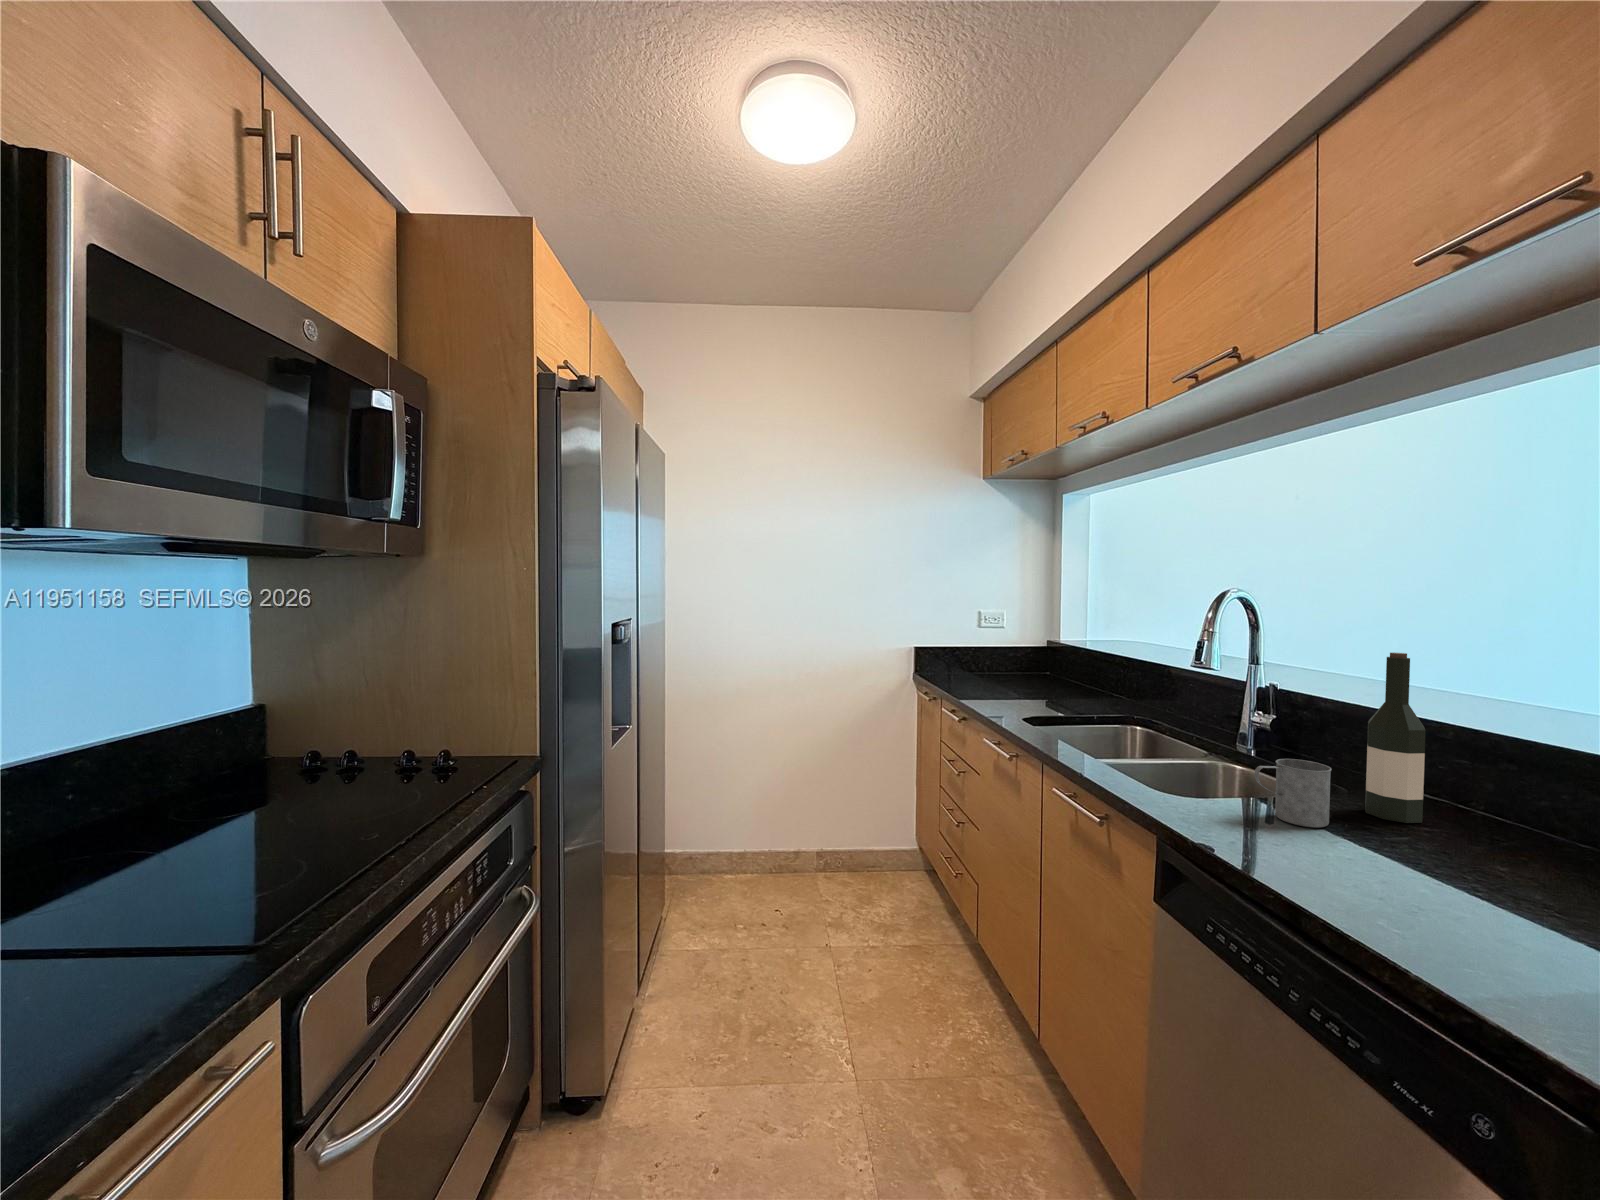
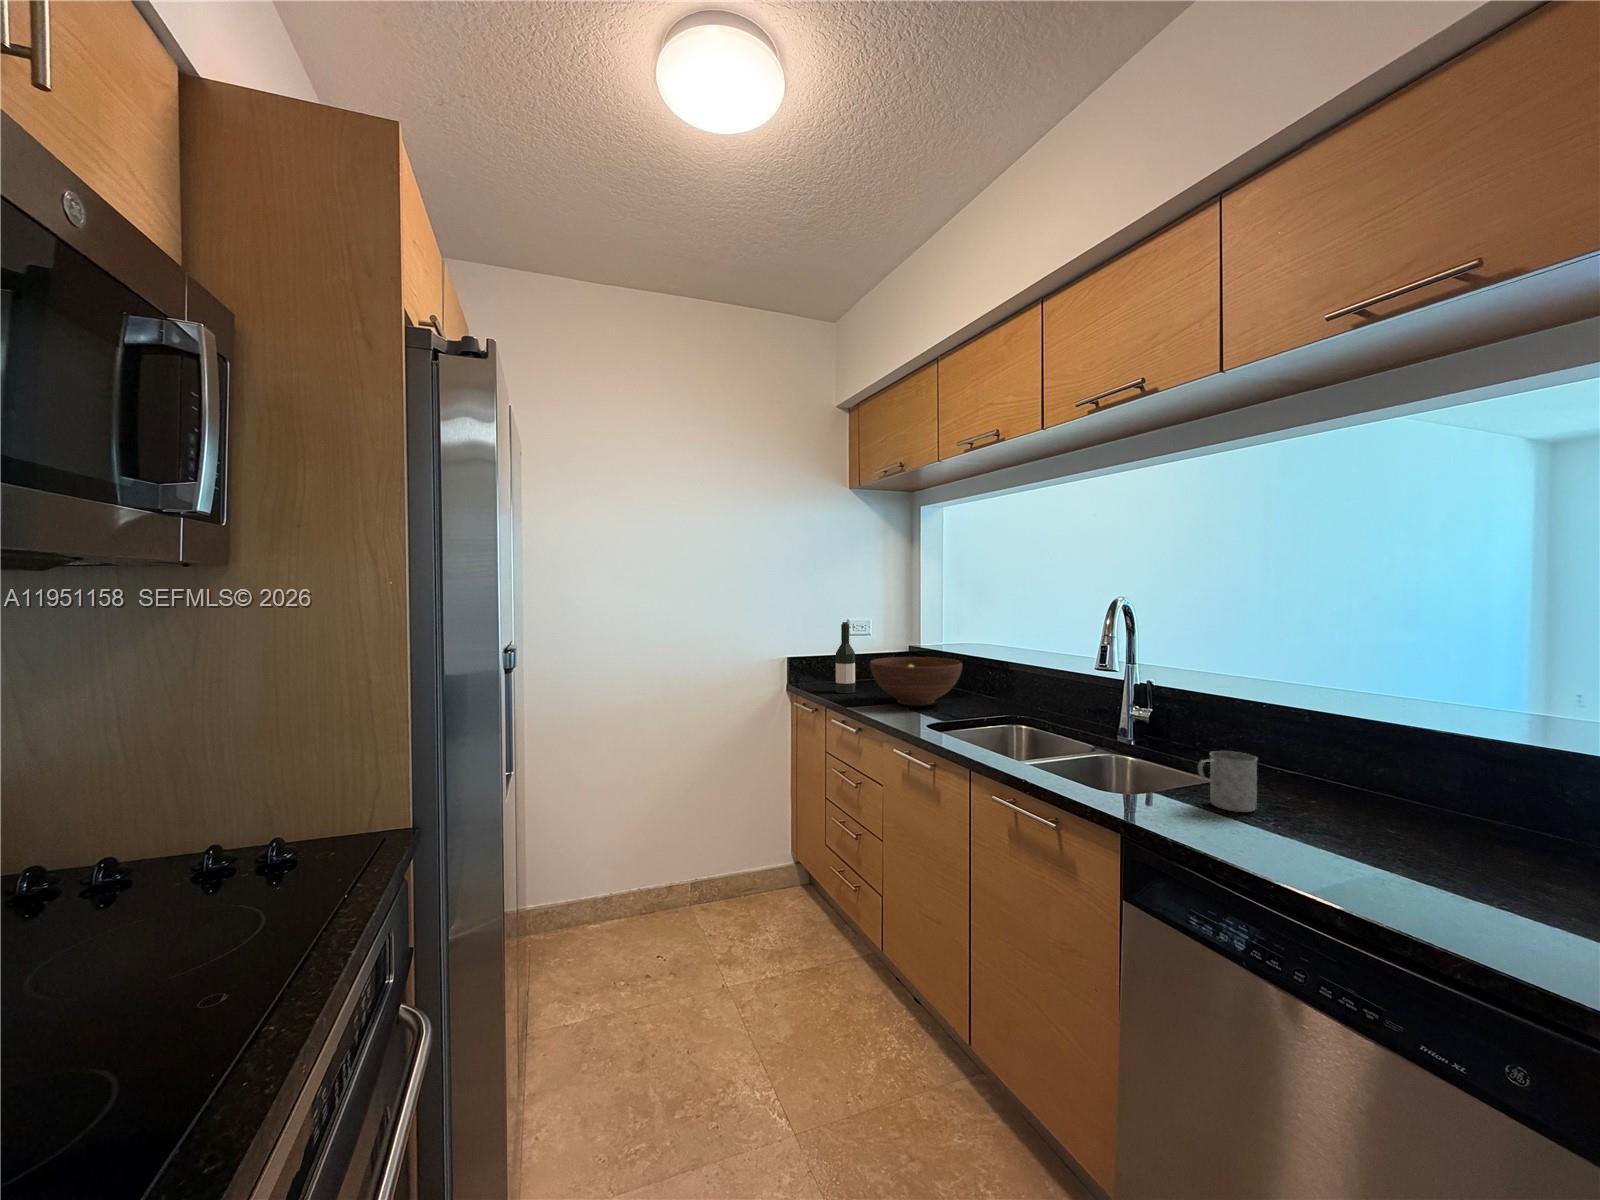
fruit bowl: none [986,650,1085,700] -> present [870,657,962,706]
wine bottle: present [1365,652,1426,823] -> present [836,622,855,693]

